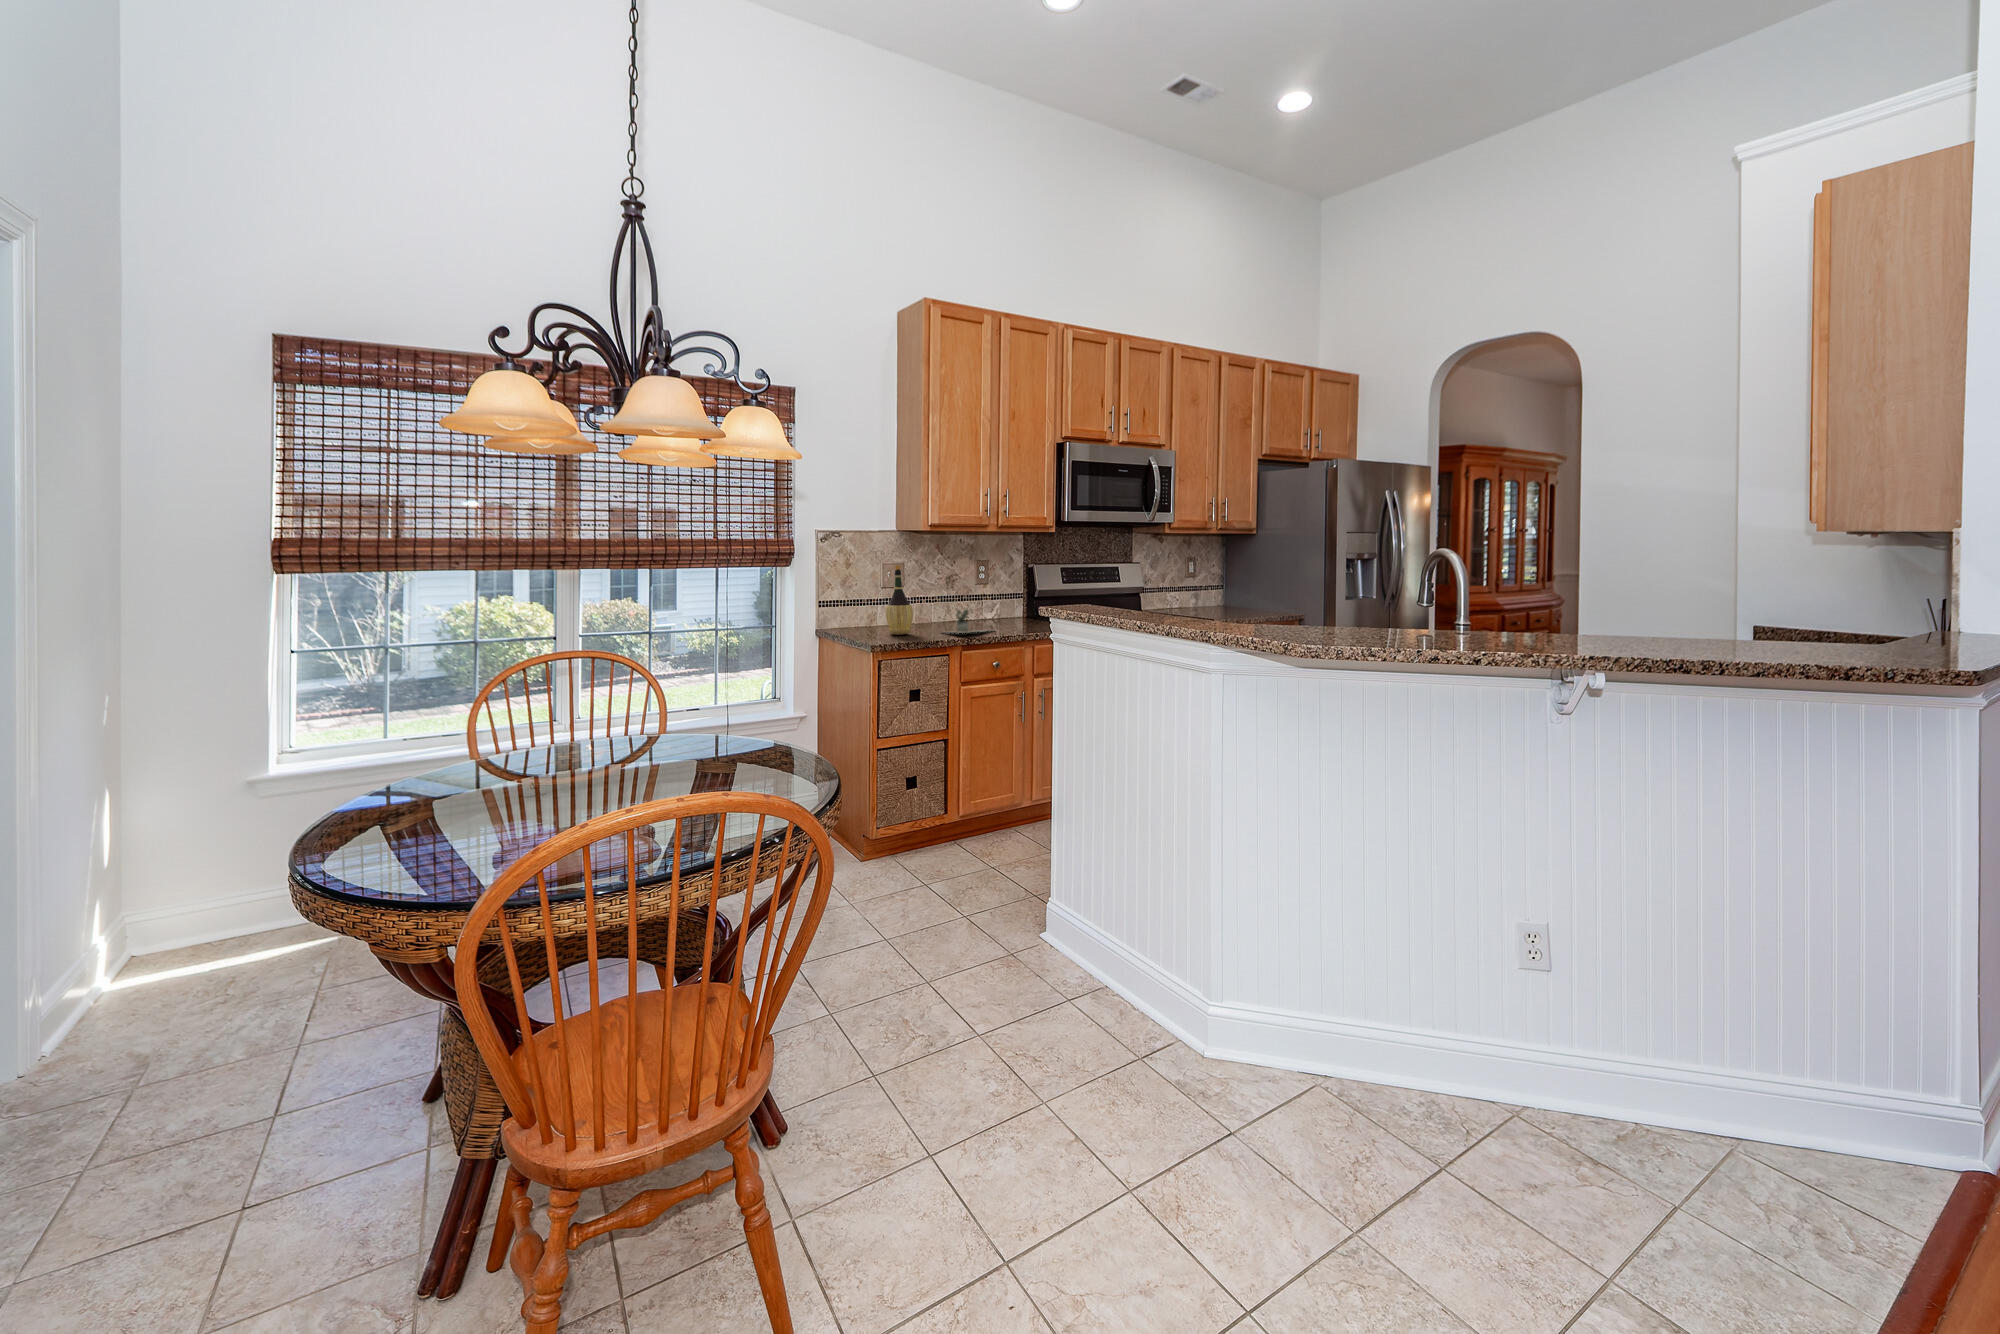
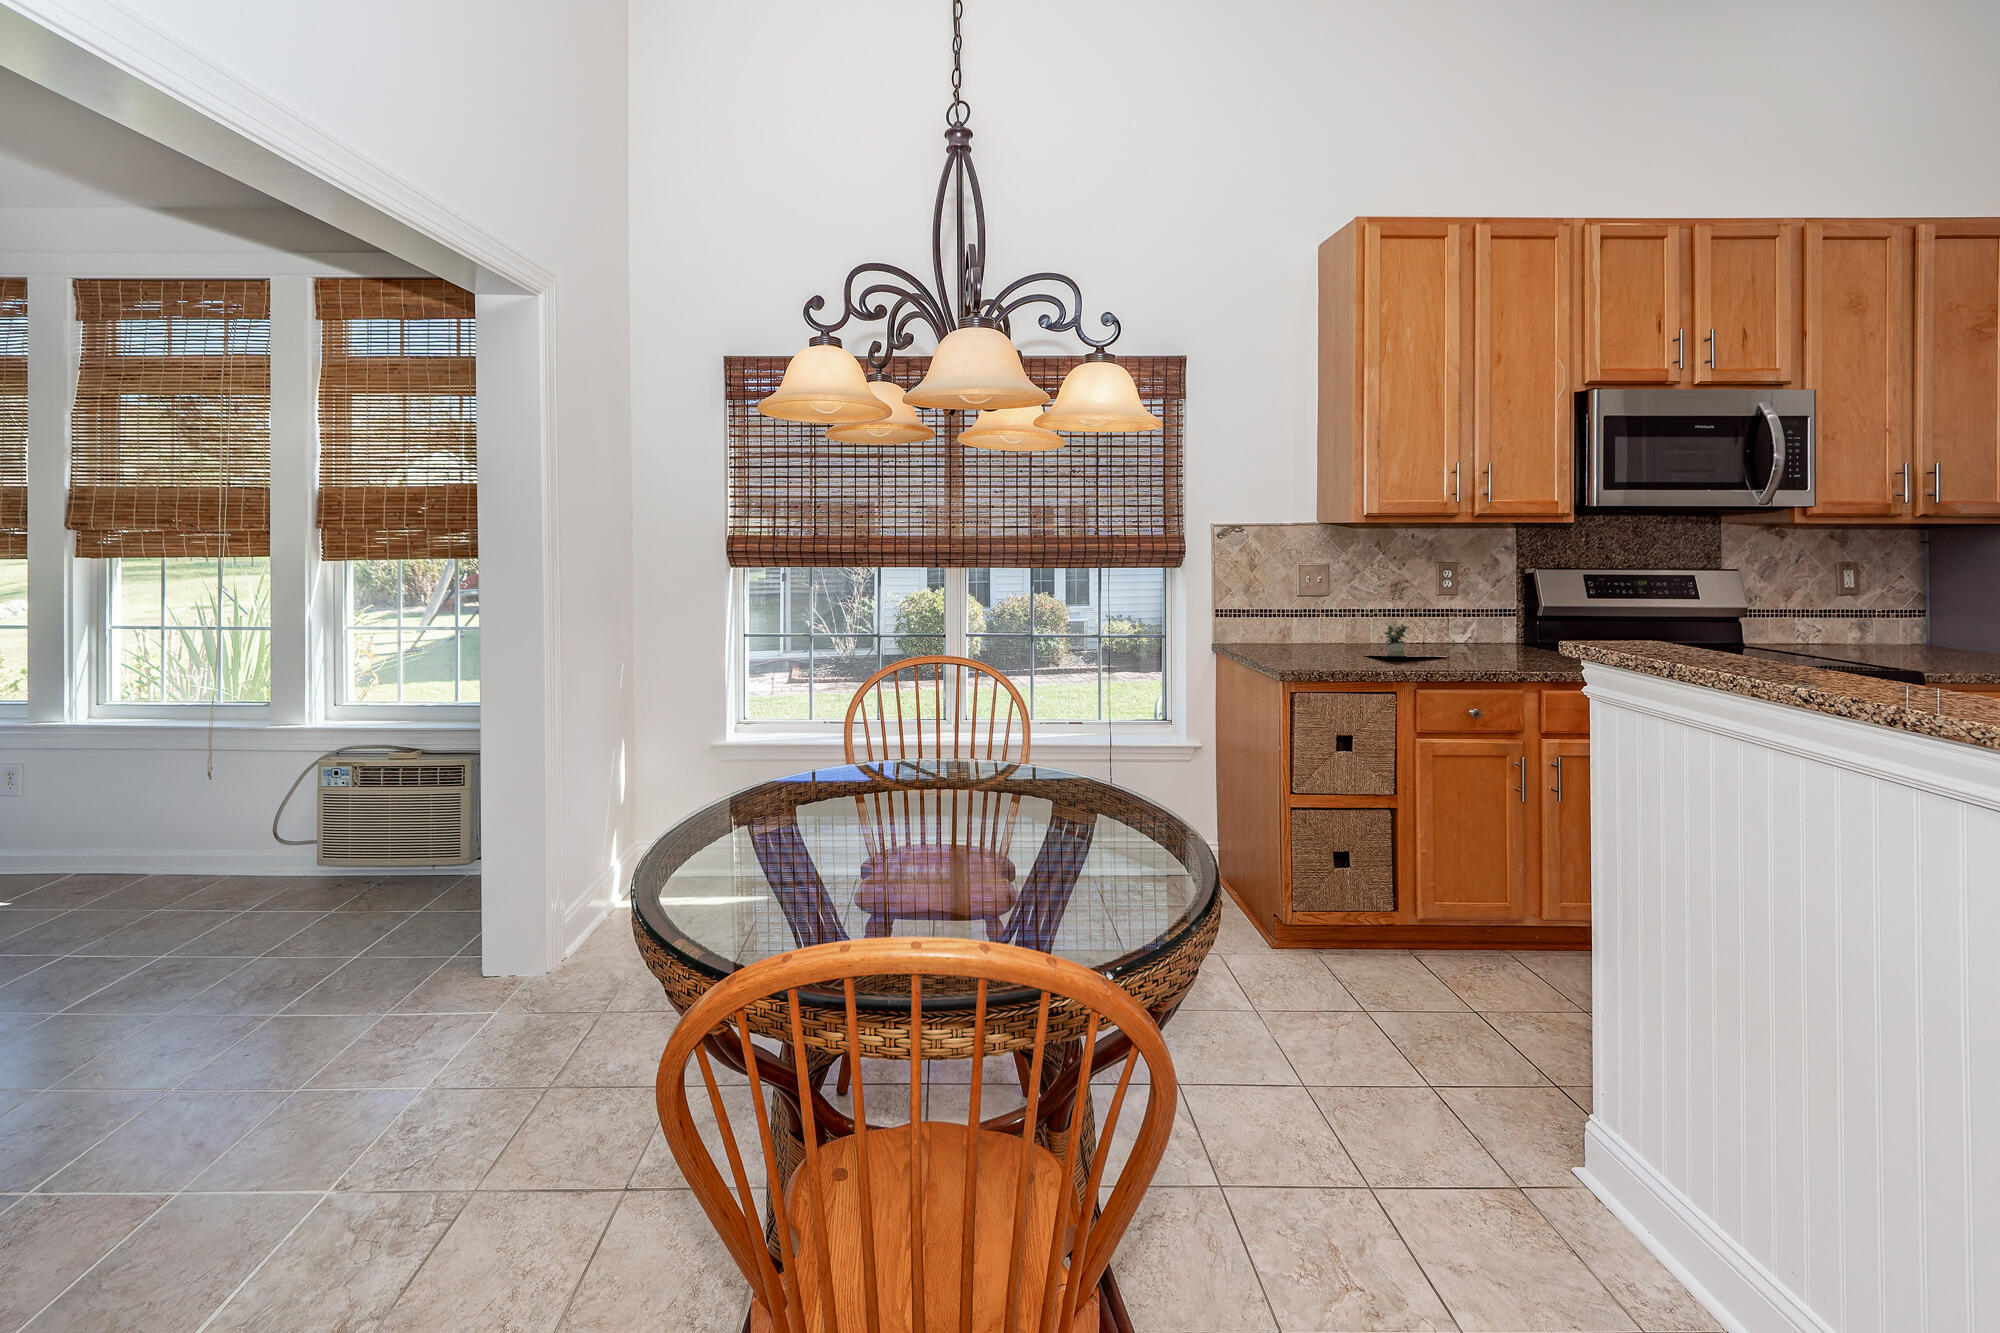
wine bottle: present [885,565,913,635] -> none [1287,565,1325,655]

